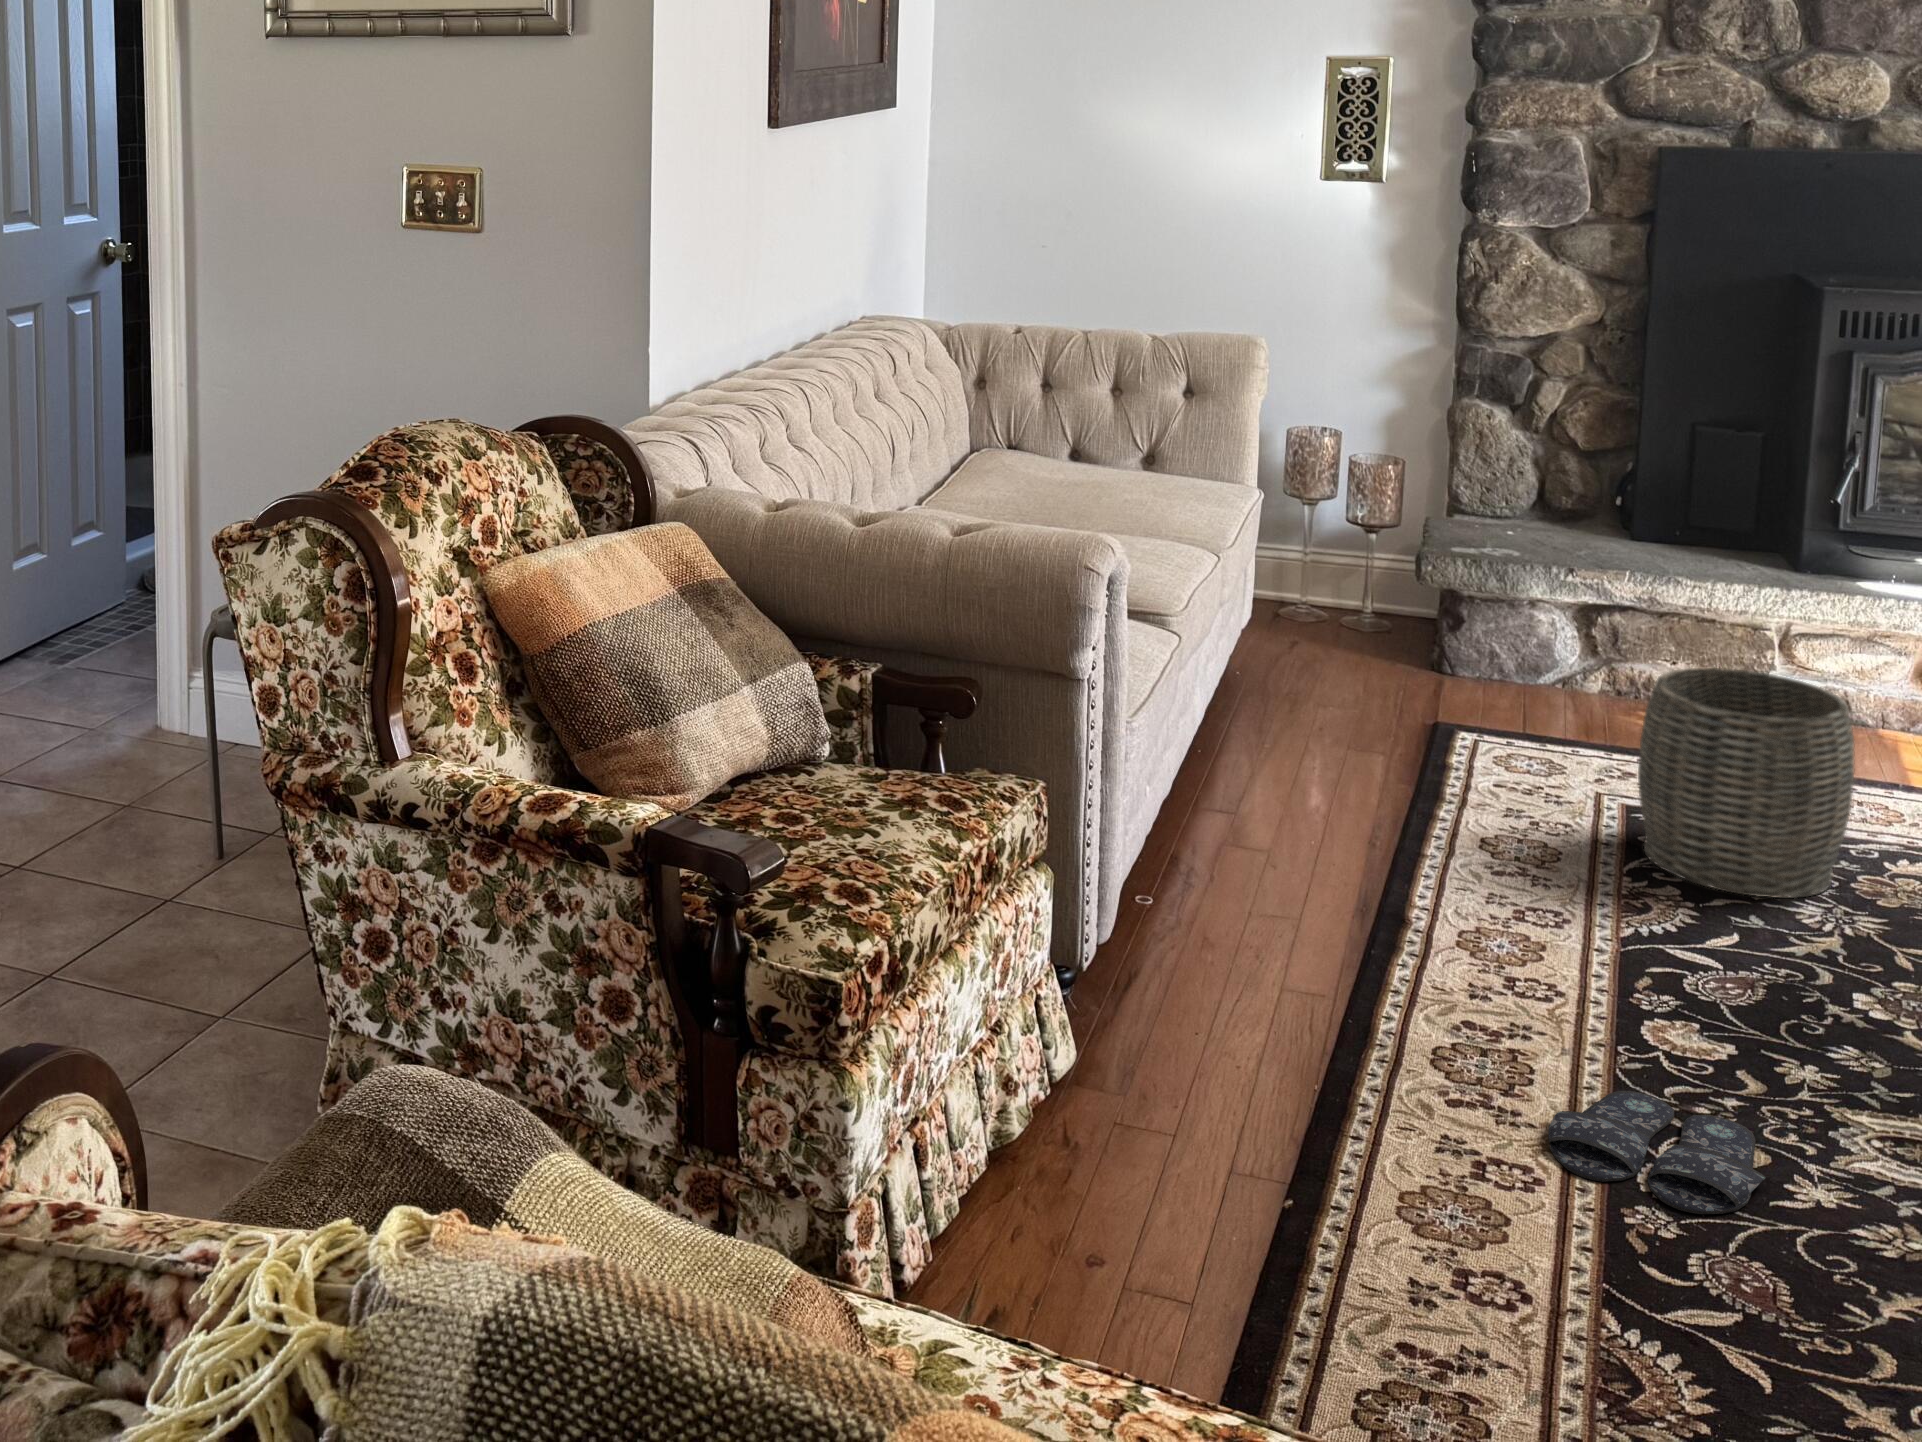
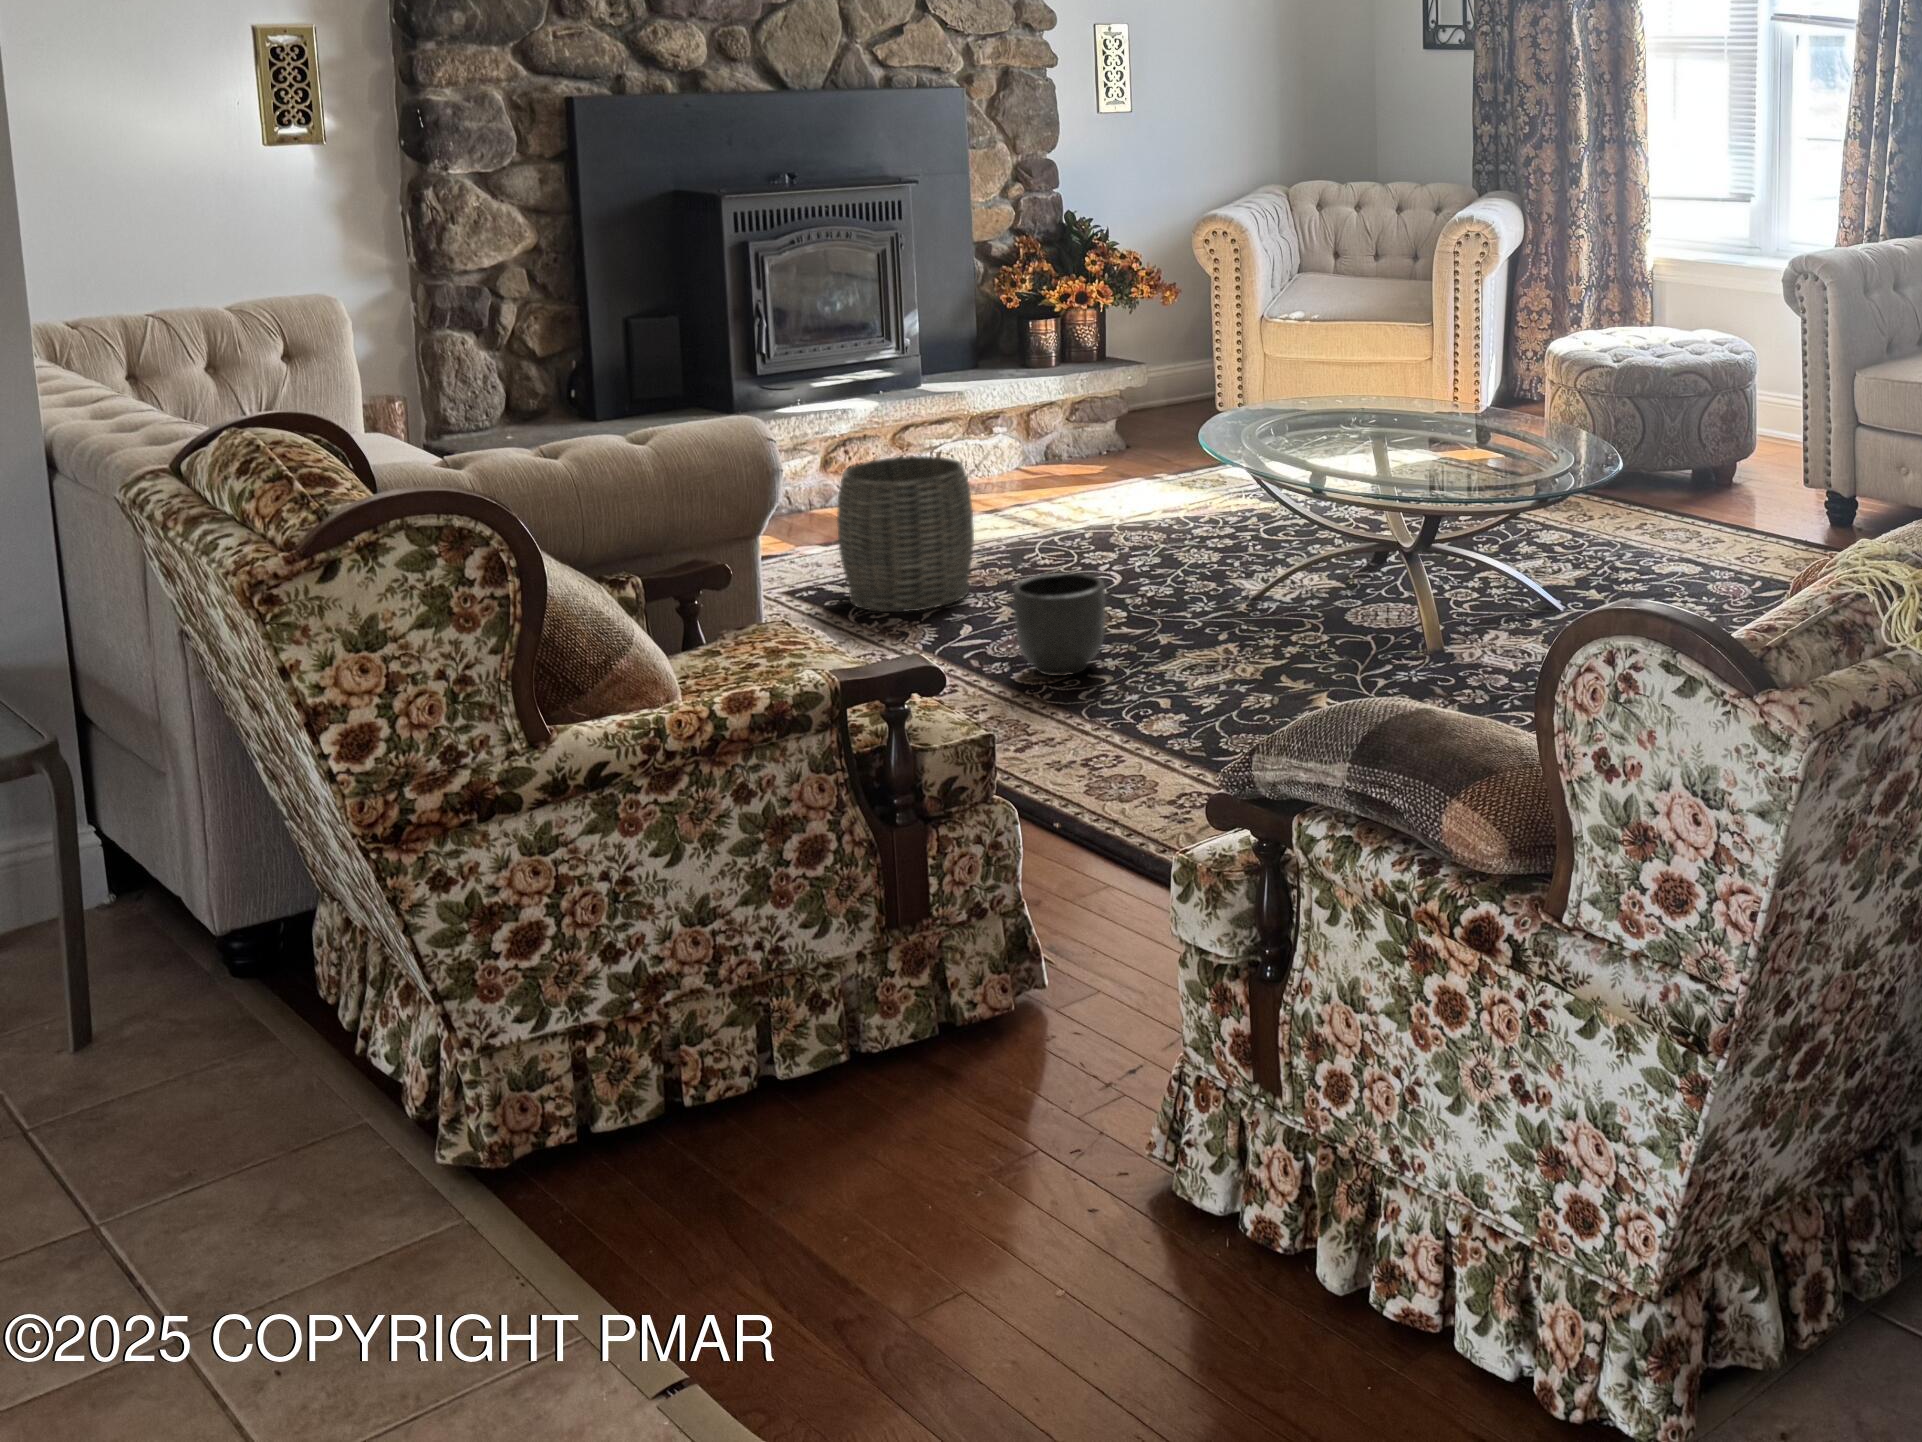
planter: none [1644,891,1802,1056] -> present [1013,573,1105,676]
slippers: present [1549,1091,1766,1214] -> none [1078,692,1206,746]

